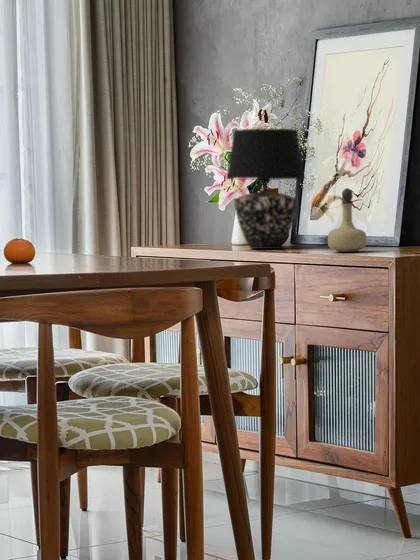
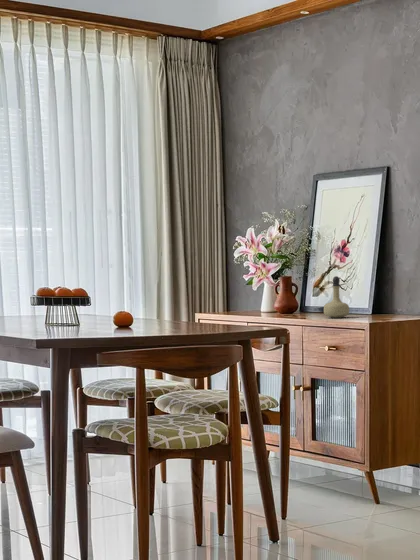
table lamp: present [227,129,305,249] -> none [257,238,309,316]

